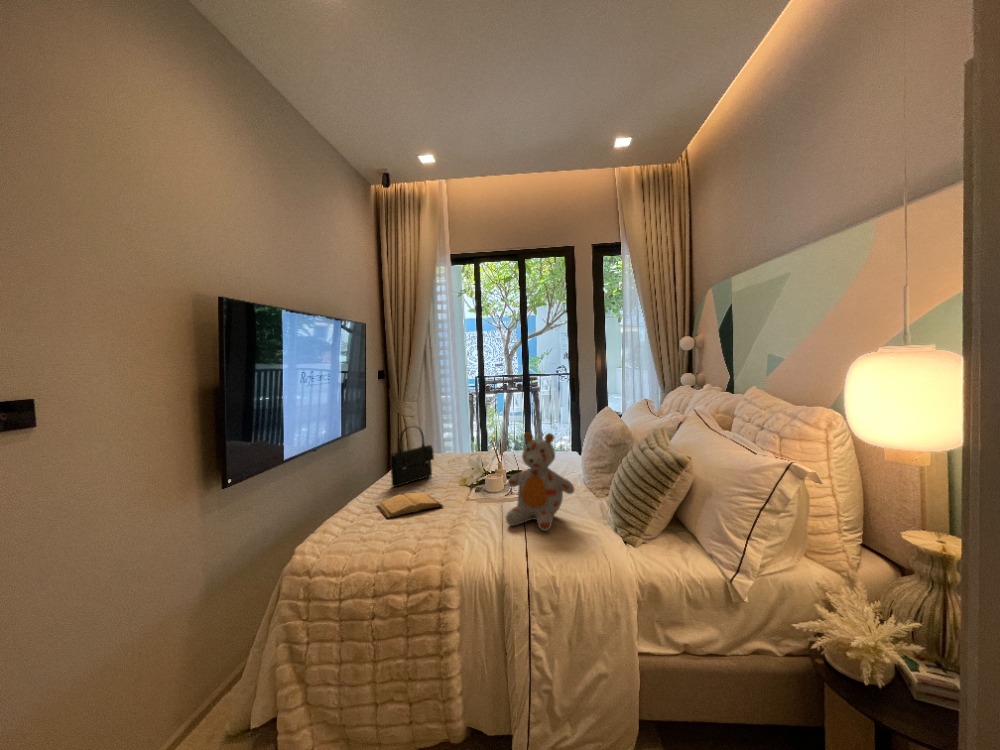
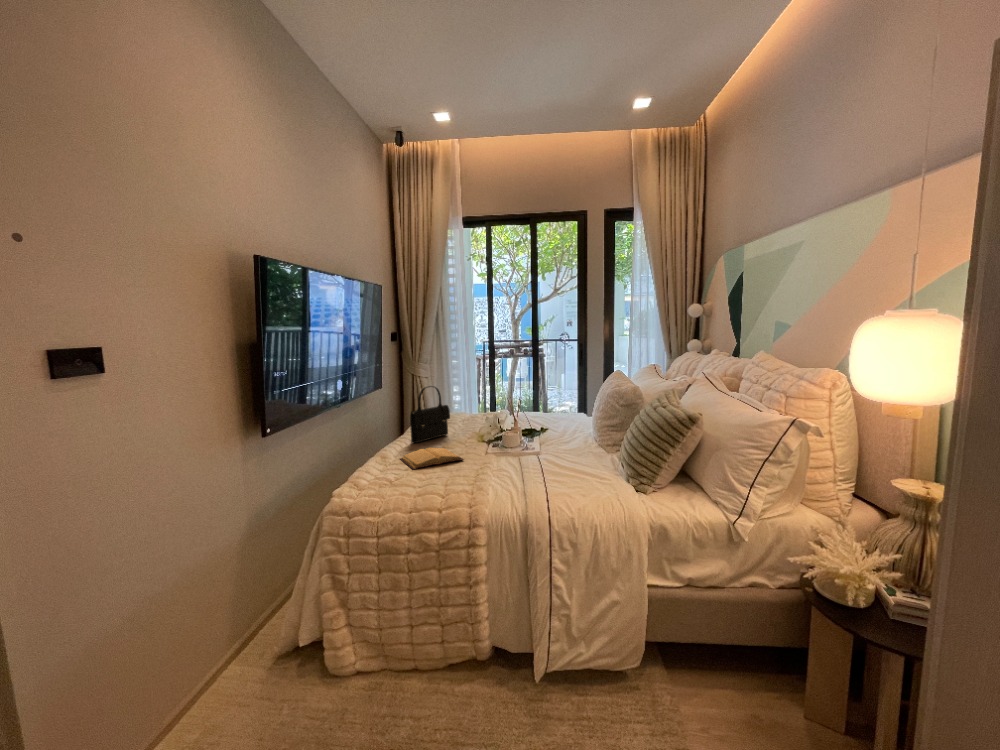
stuffed bear: present [506,432,574,531] -> none [526,390,590,481]

